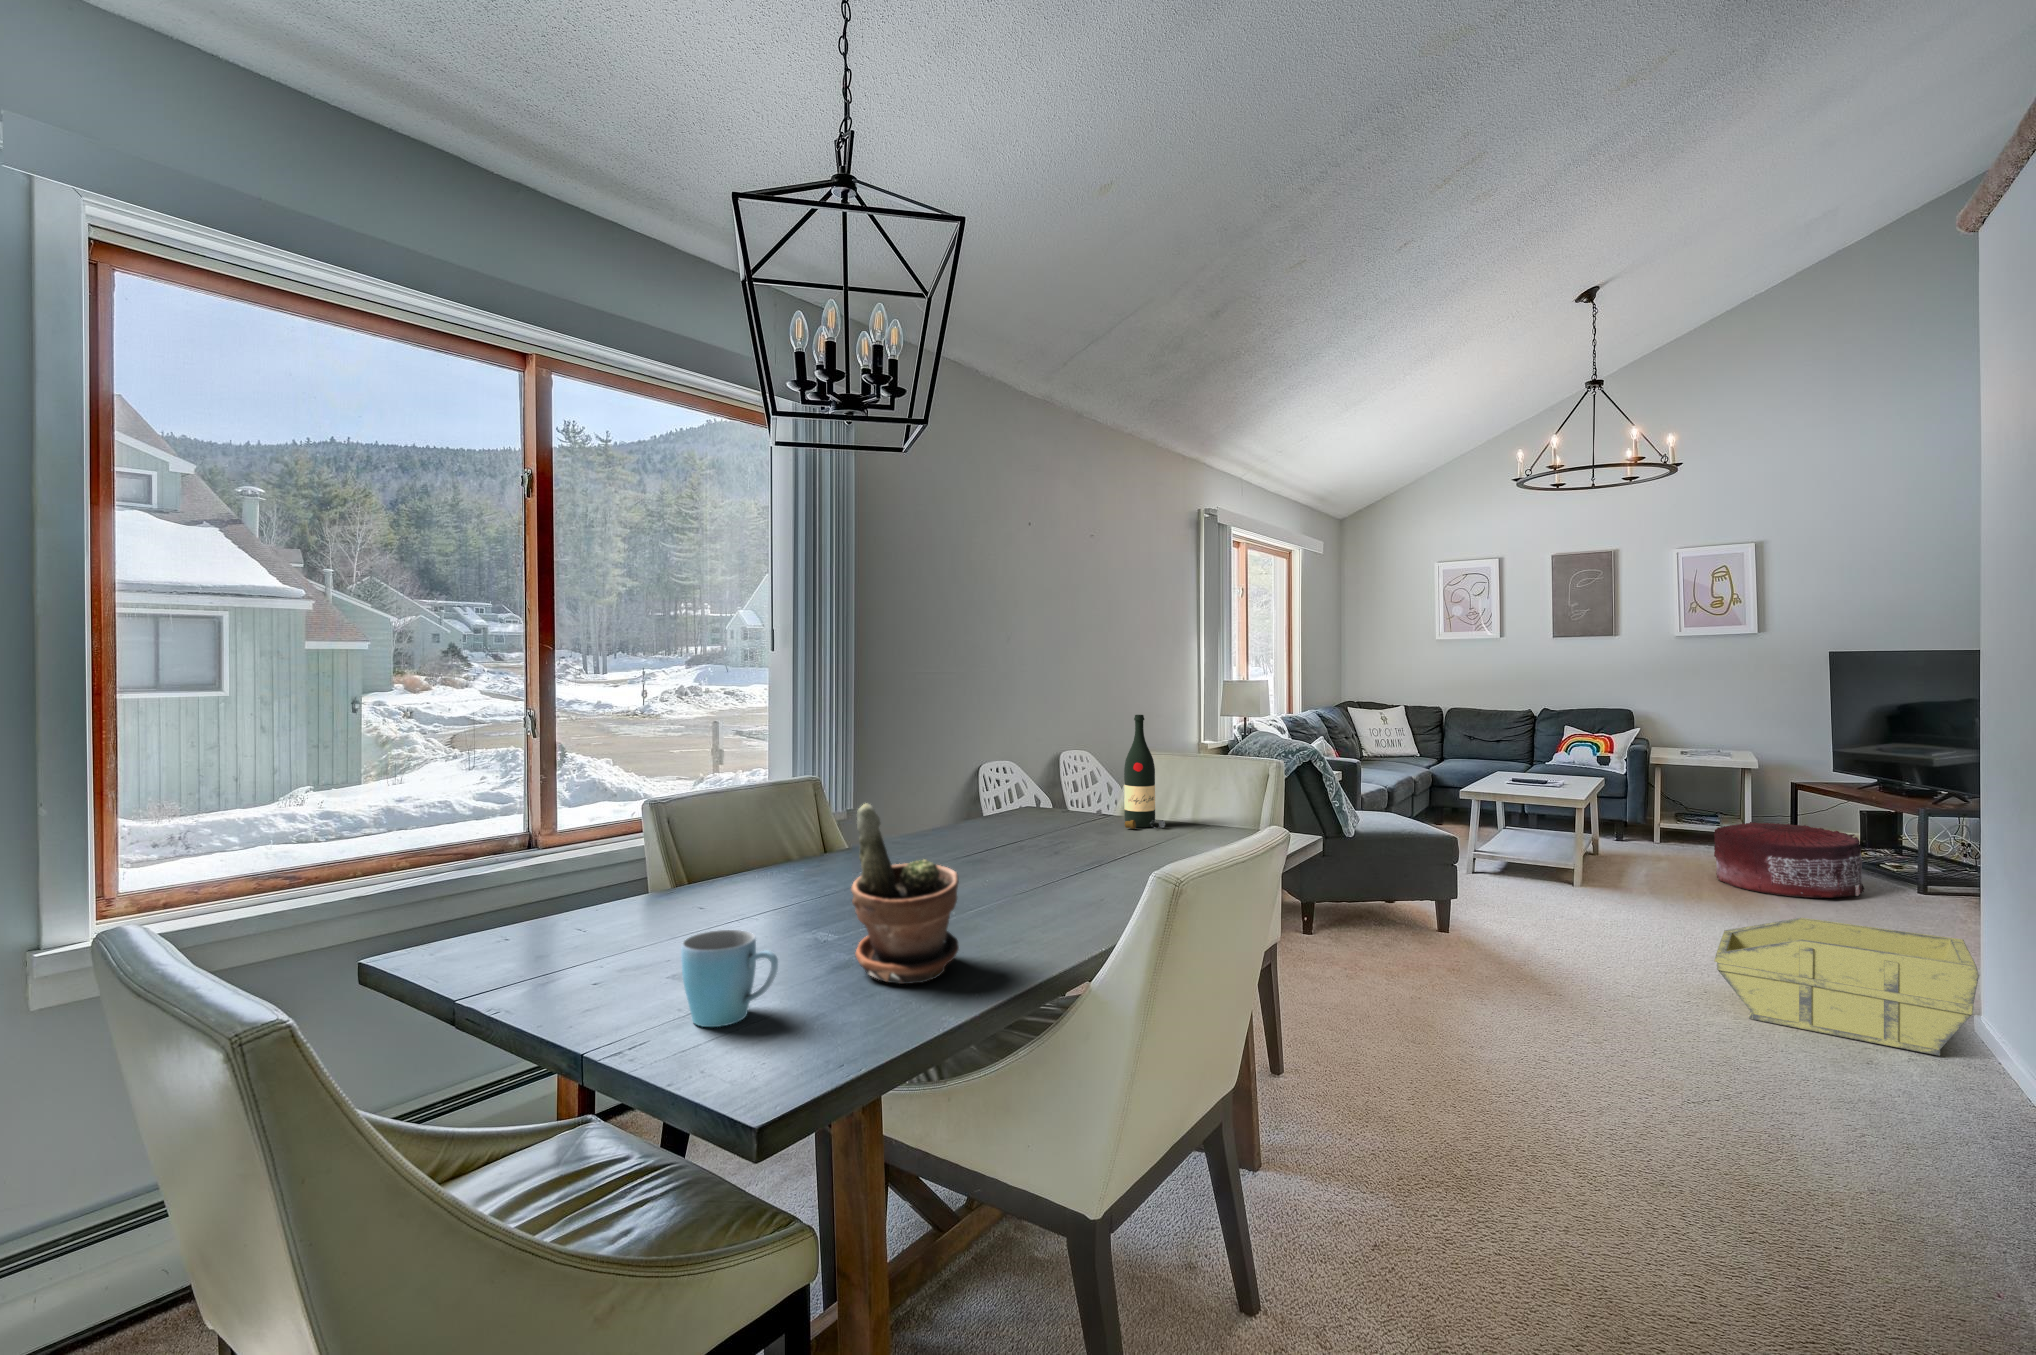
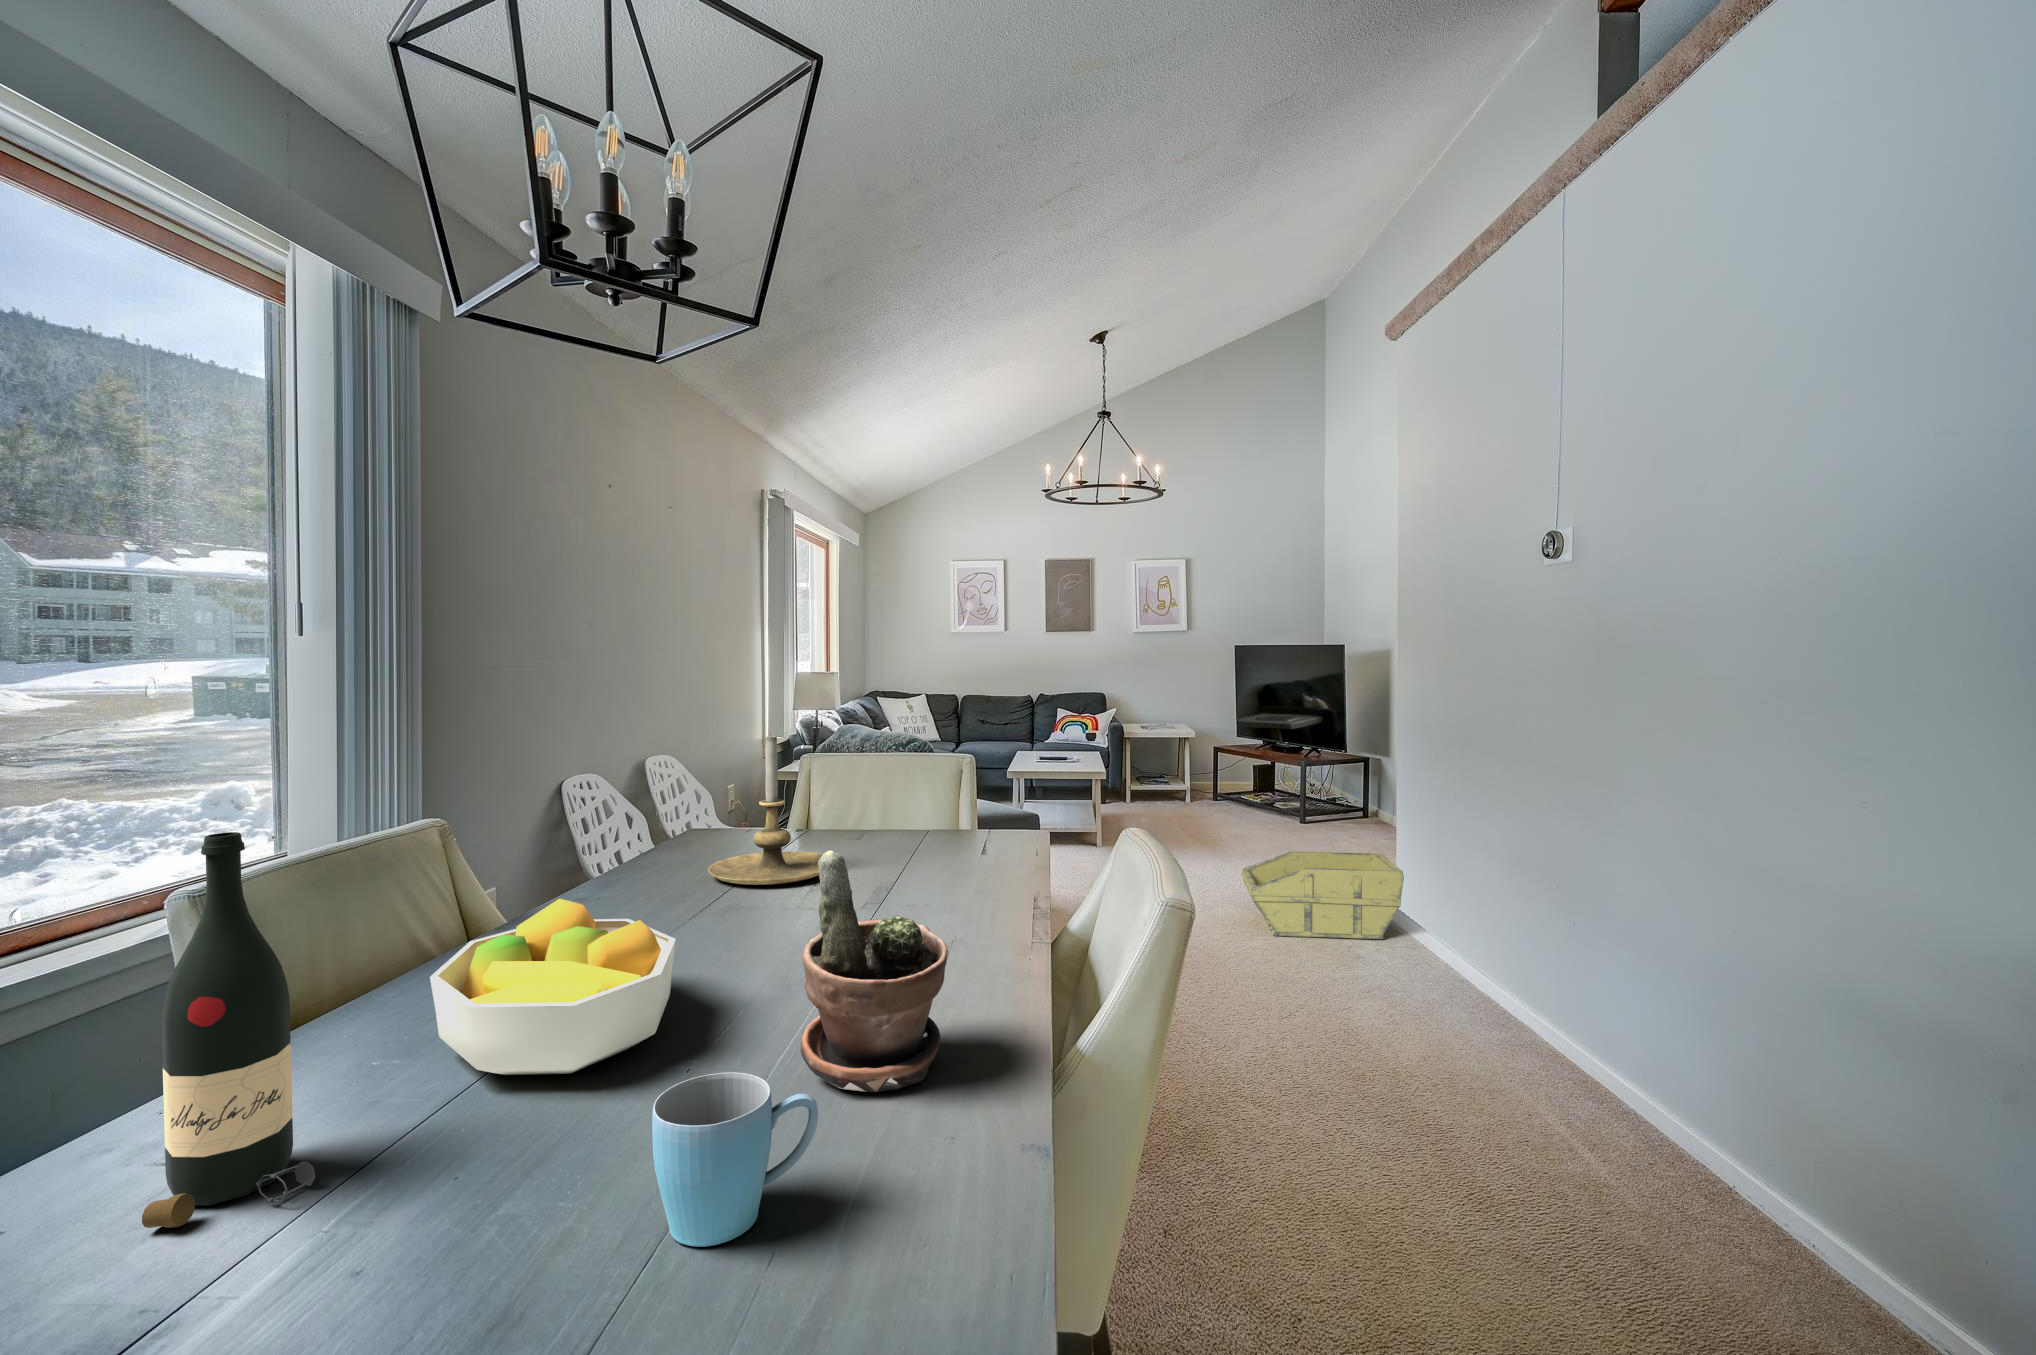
wine bottle: present [1124,715,1165,829] -> present [142,832,315,1228]
candle holder: none [981,730,1081,851] -> present [708,735,823,885]
pouf: present [1714,822,1864,898] -> none [1183,779,1273,835]
fruit bowl: none [696,829,846,935] -> present [430,899,676,1075]

